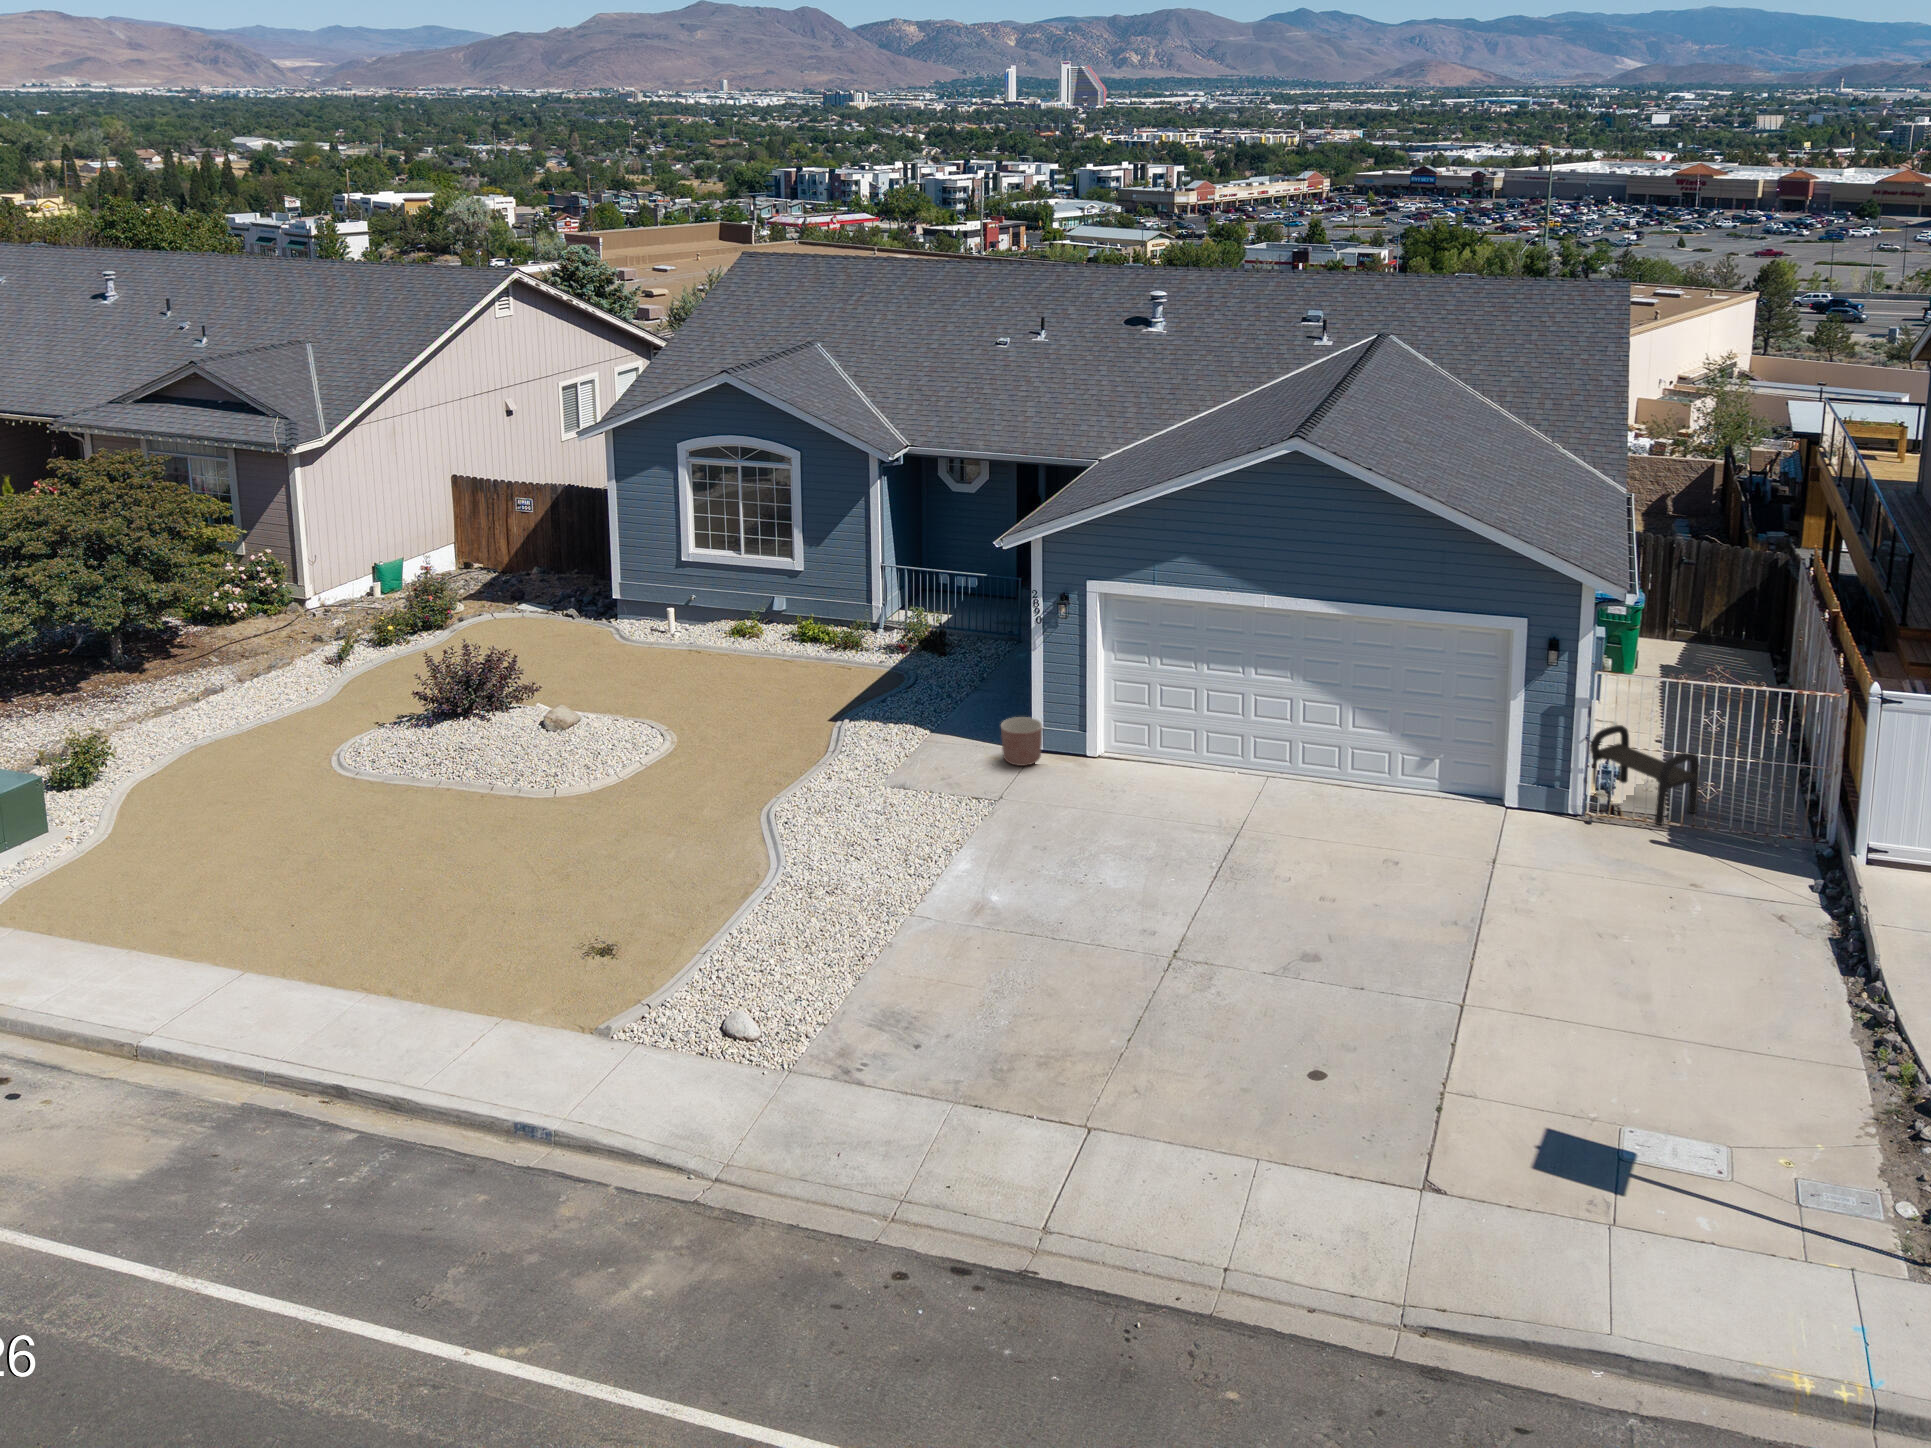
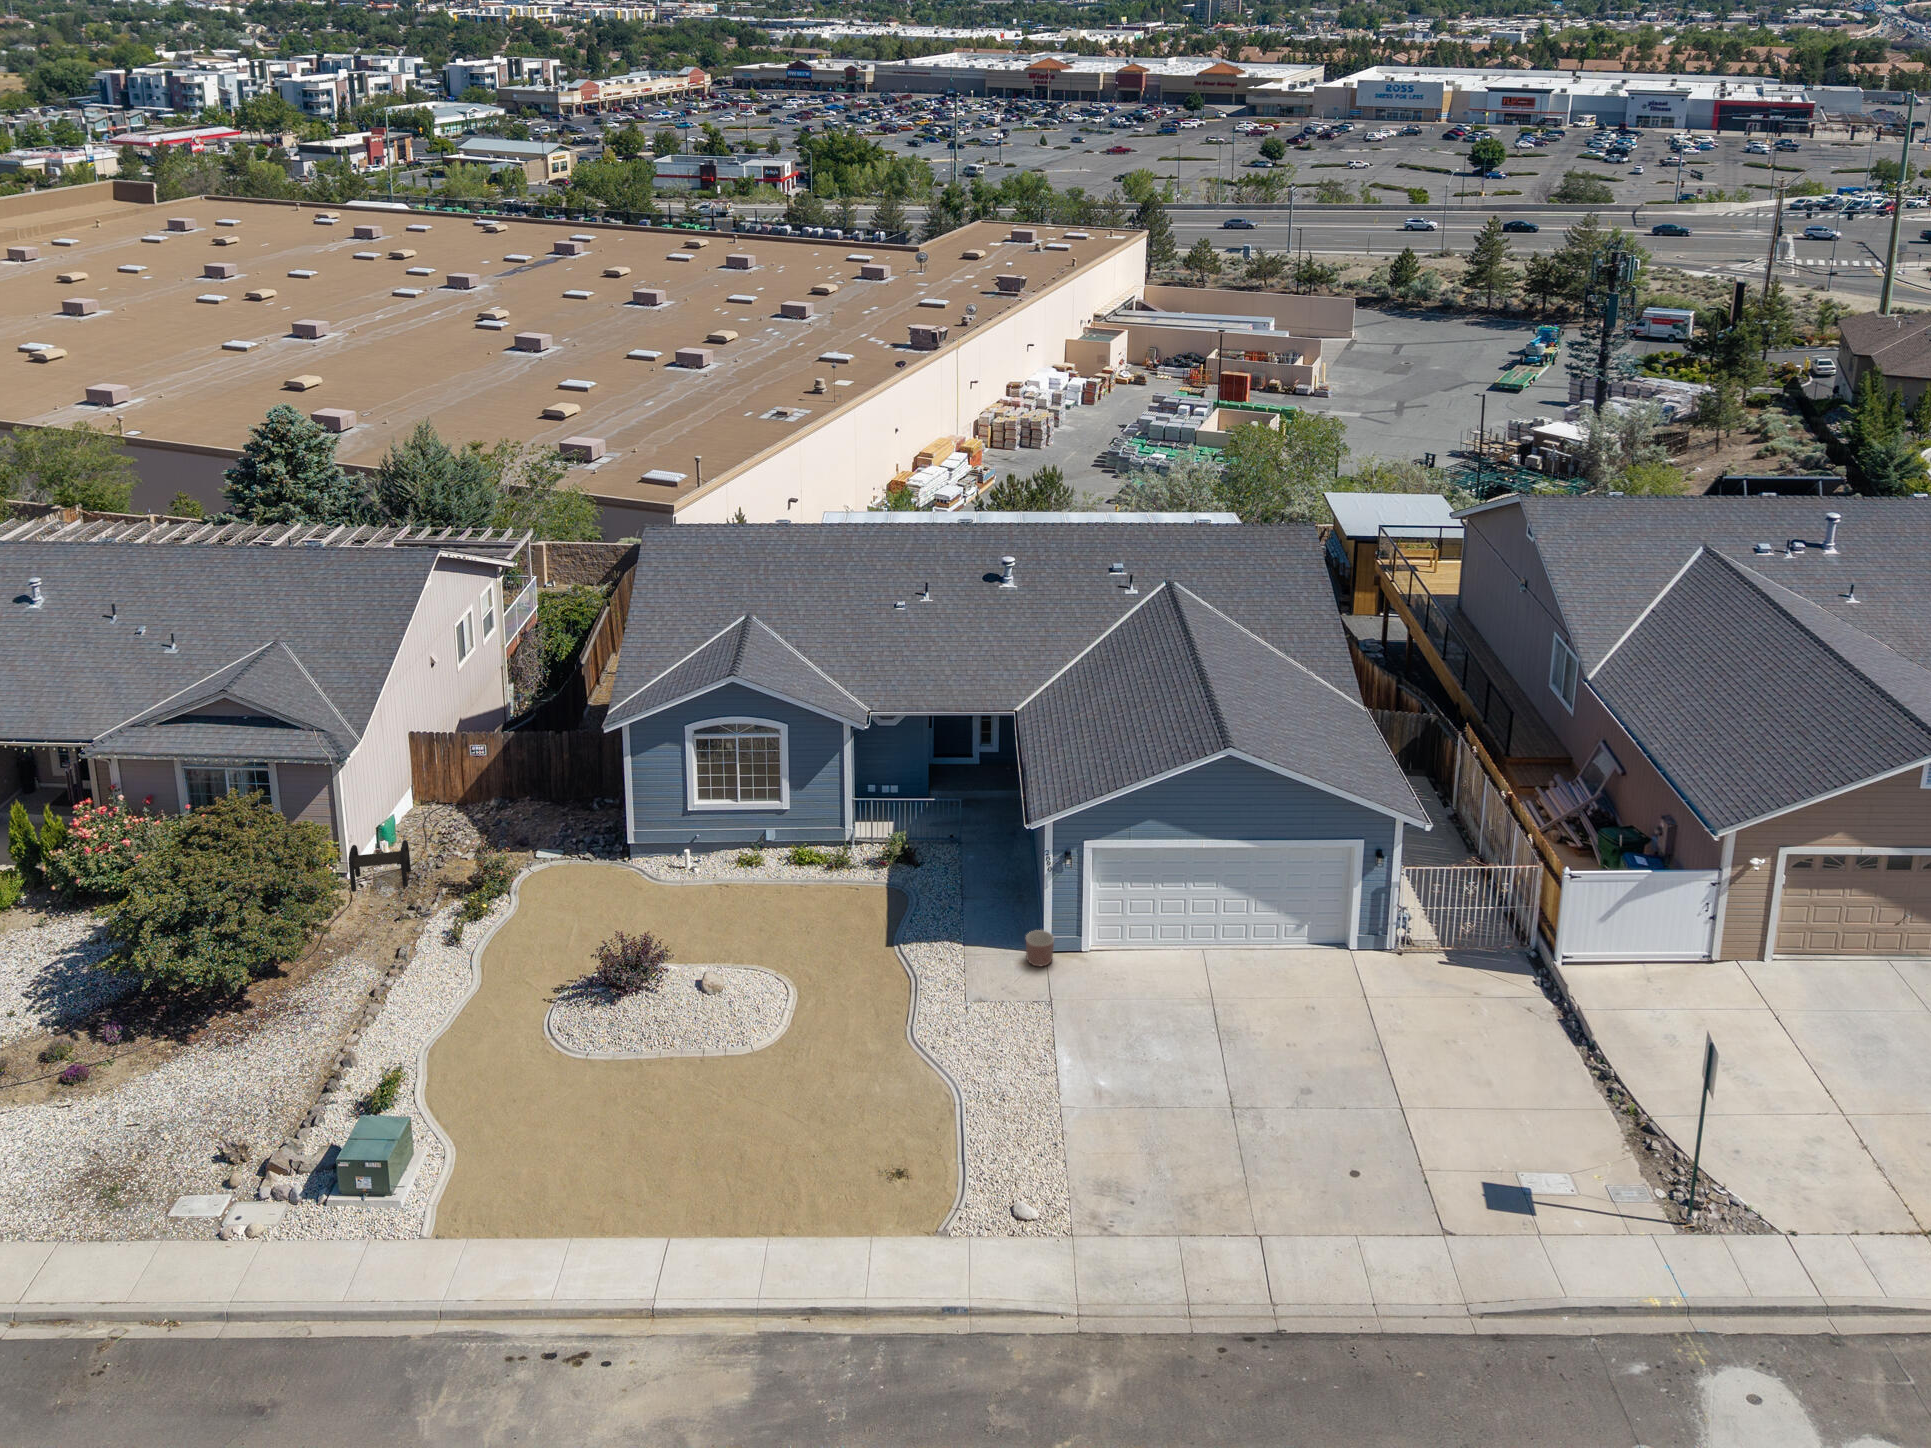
bench: present [1591,725,1699,825] -> present [349,840,411,892]

